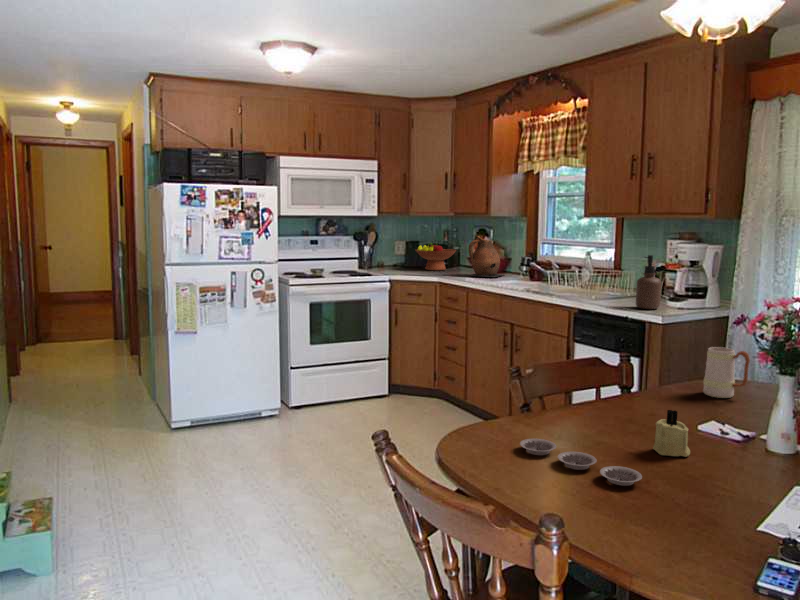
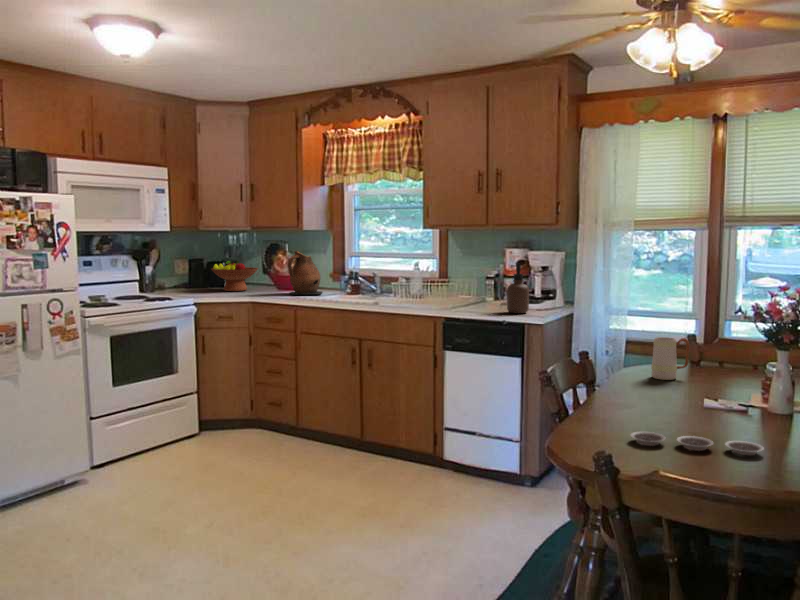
candle: present [653,410,690,457] -> none [711,388,743,428]

